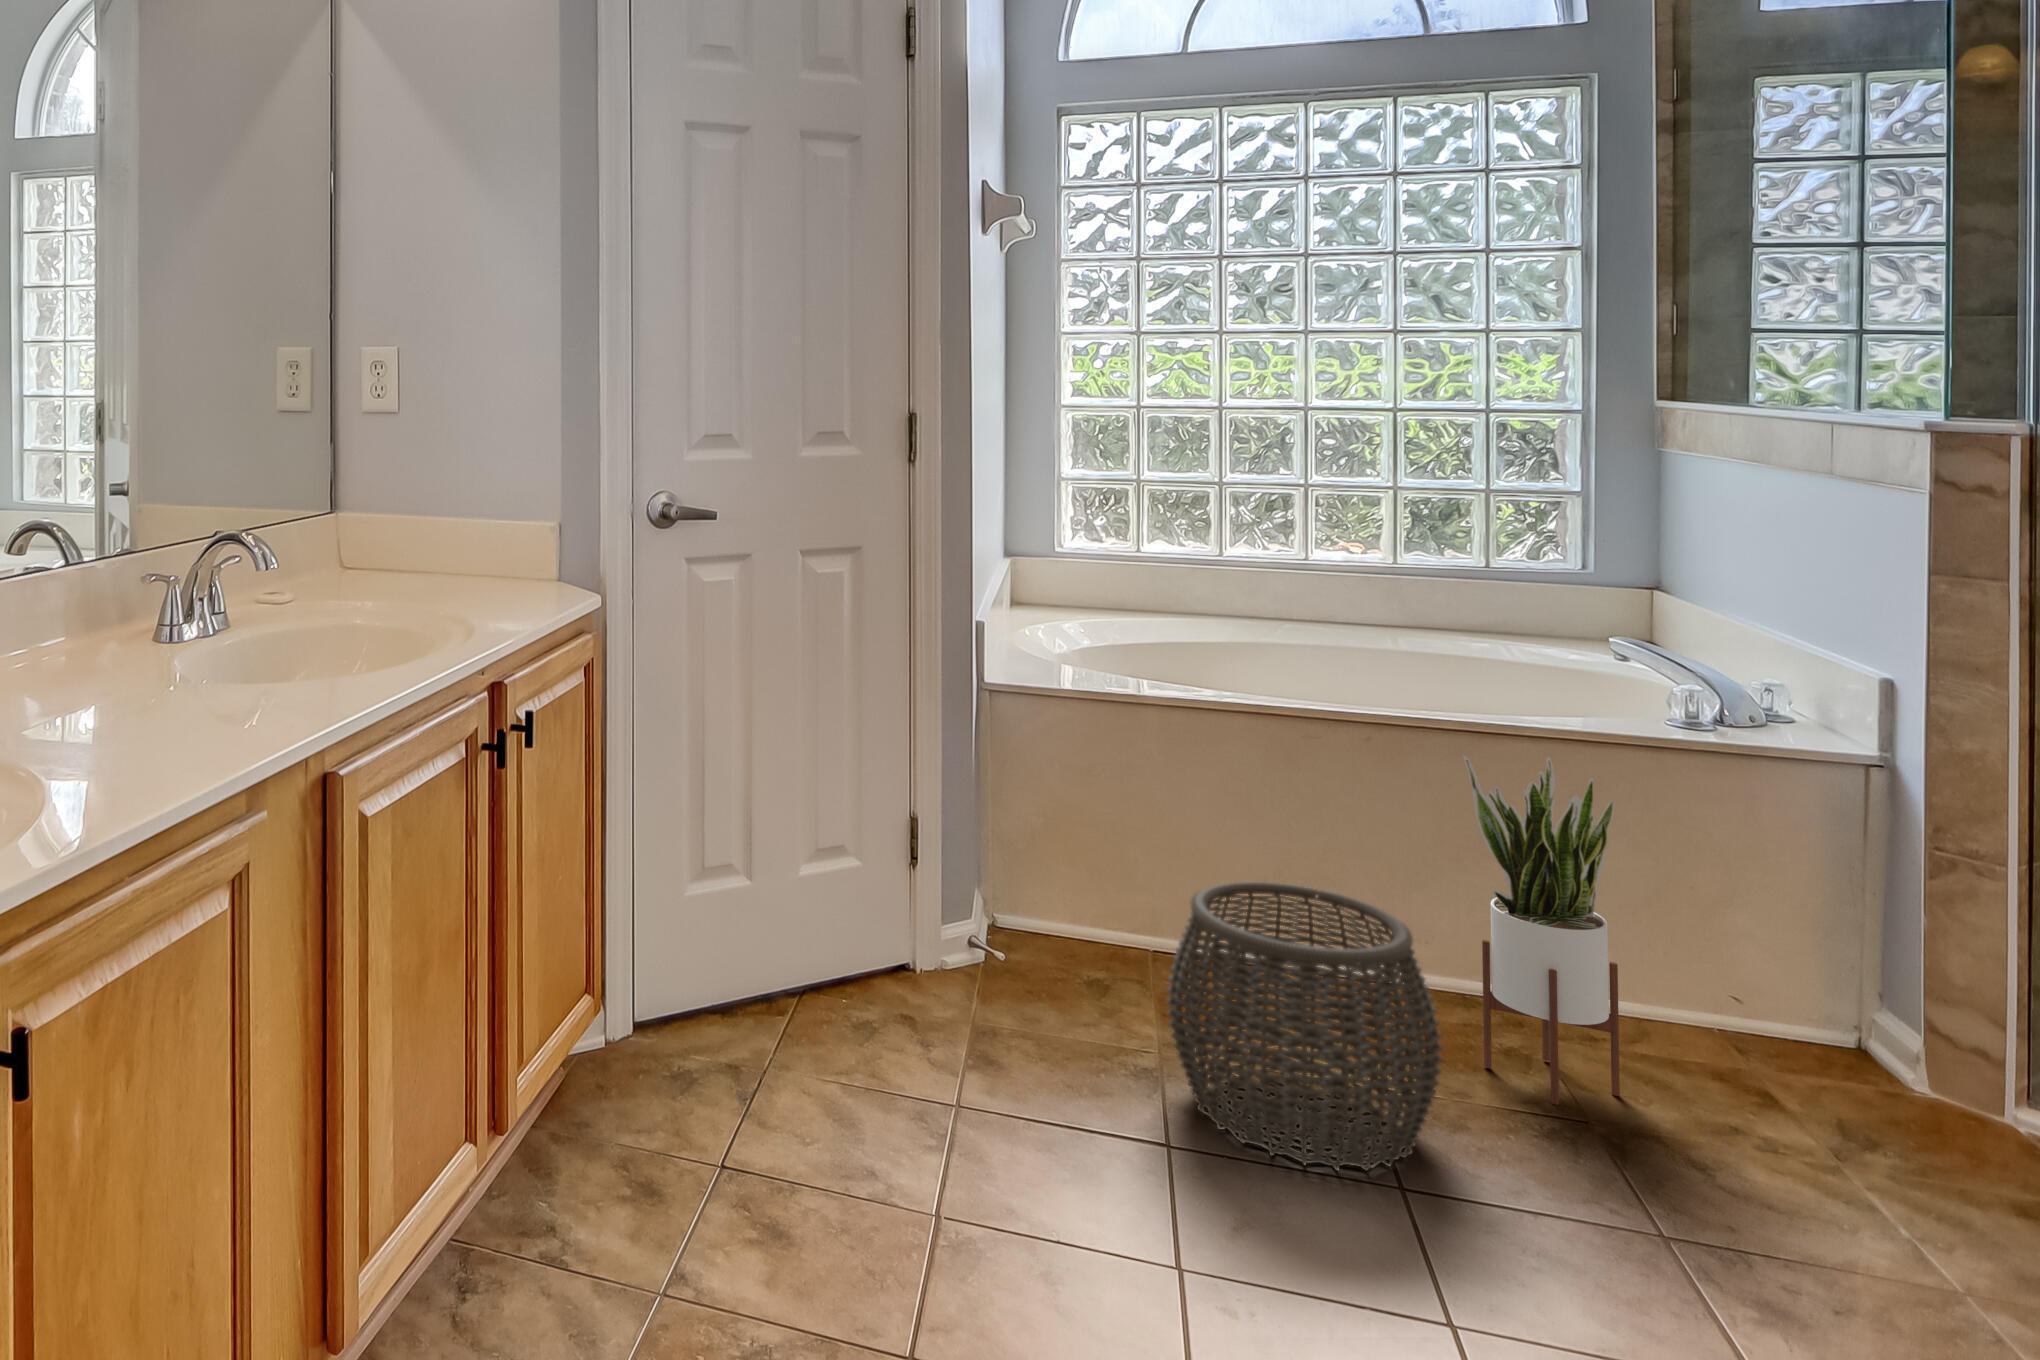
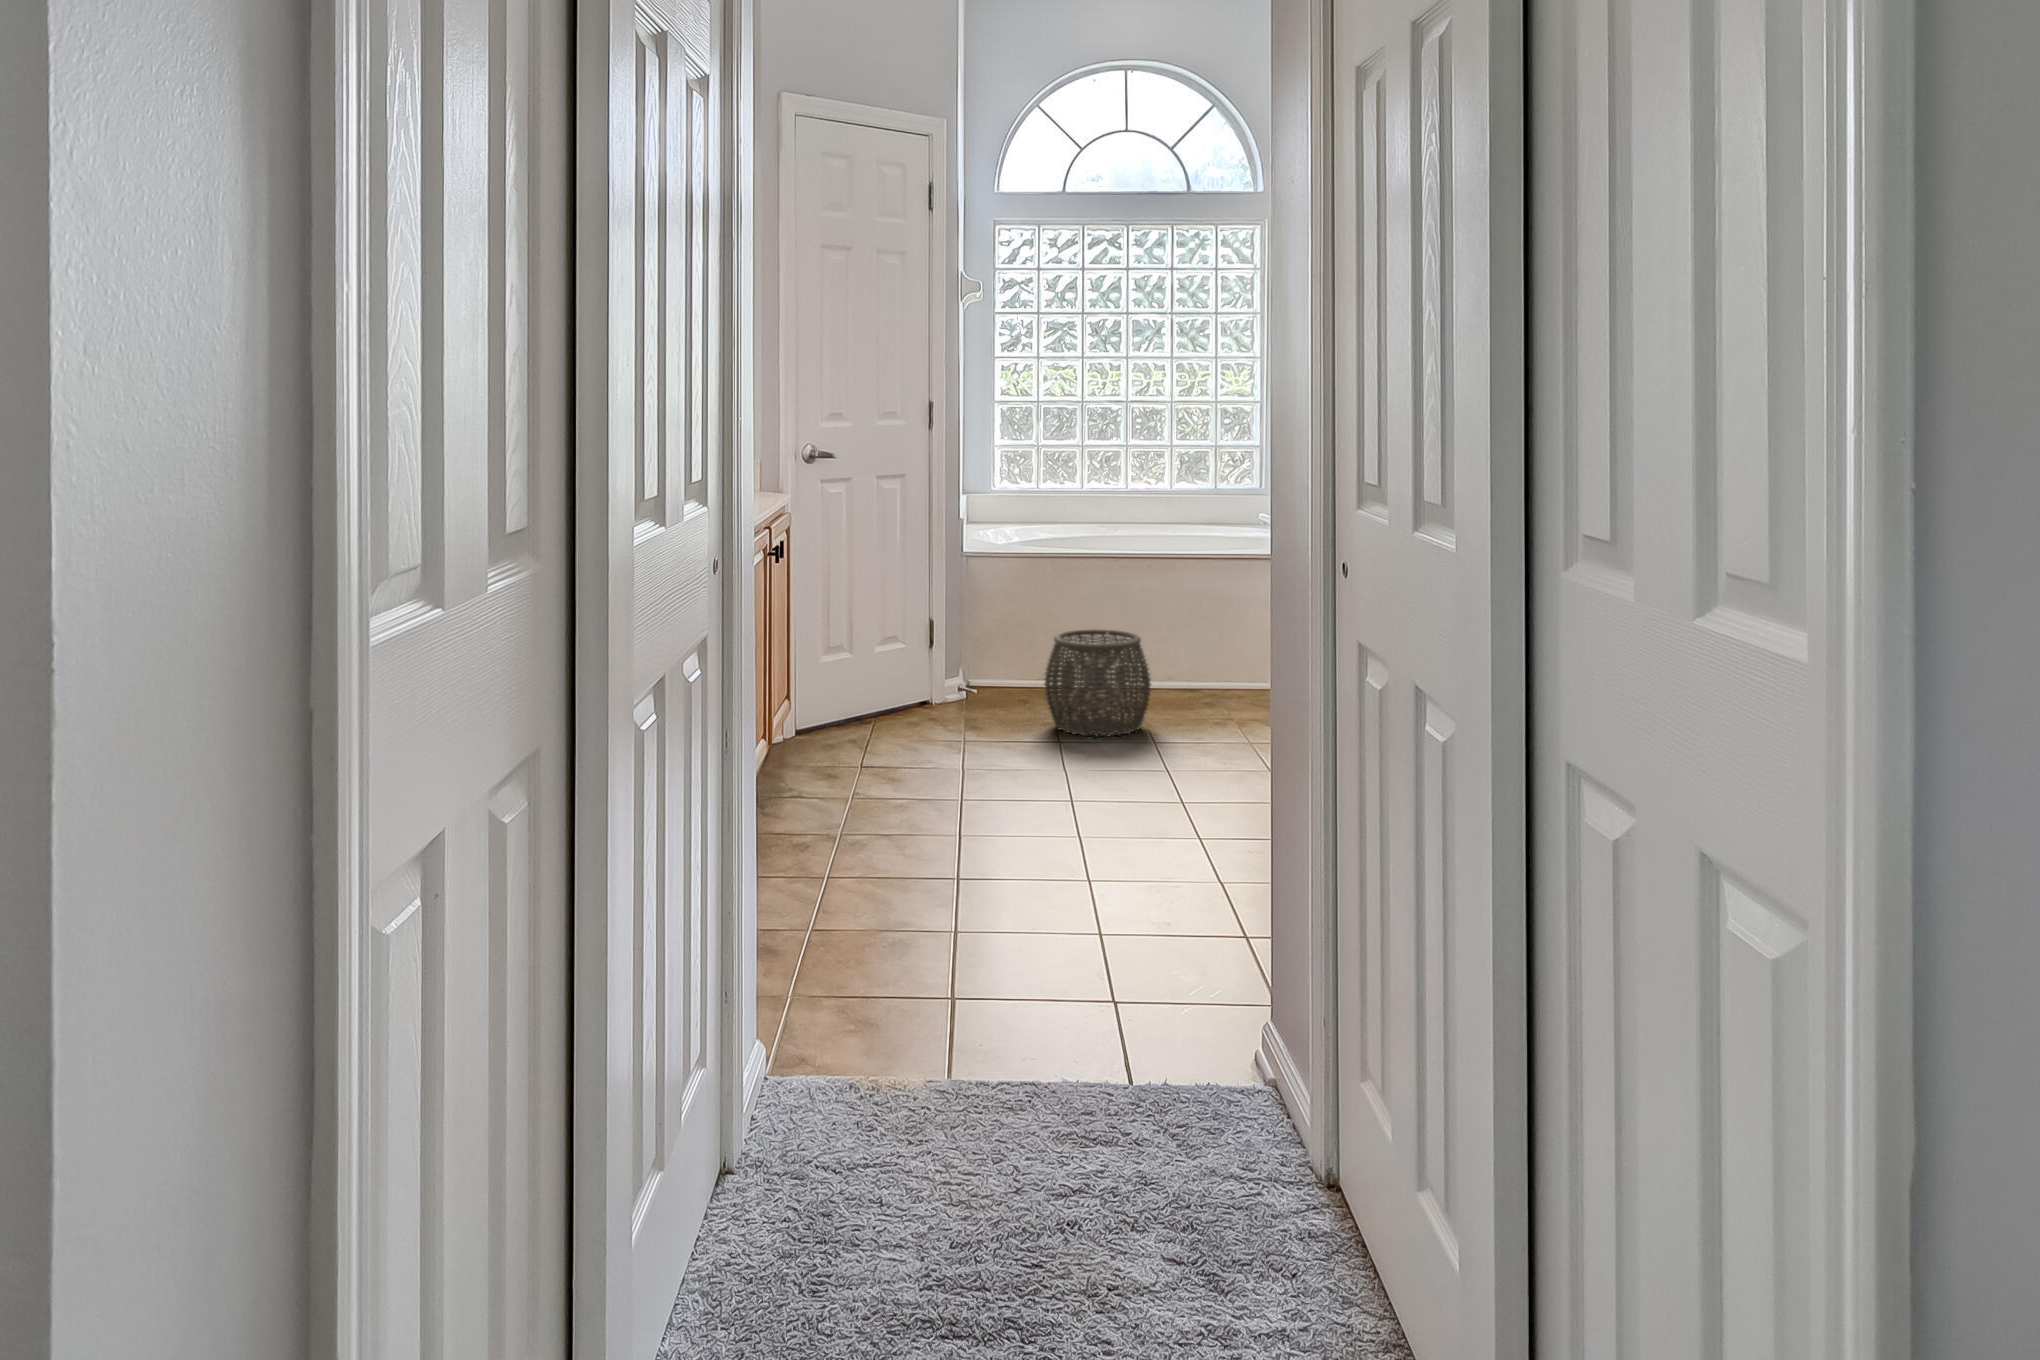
potted plant: present [1463,755,1620,1105] -> none [1170,565,1229,715]

